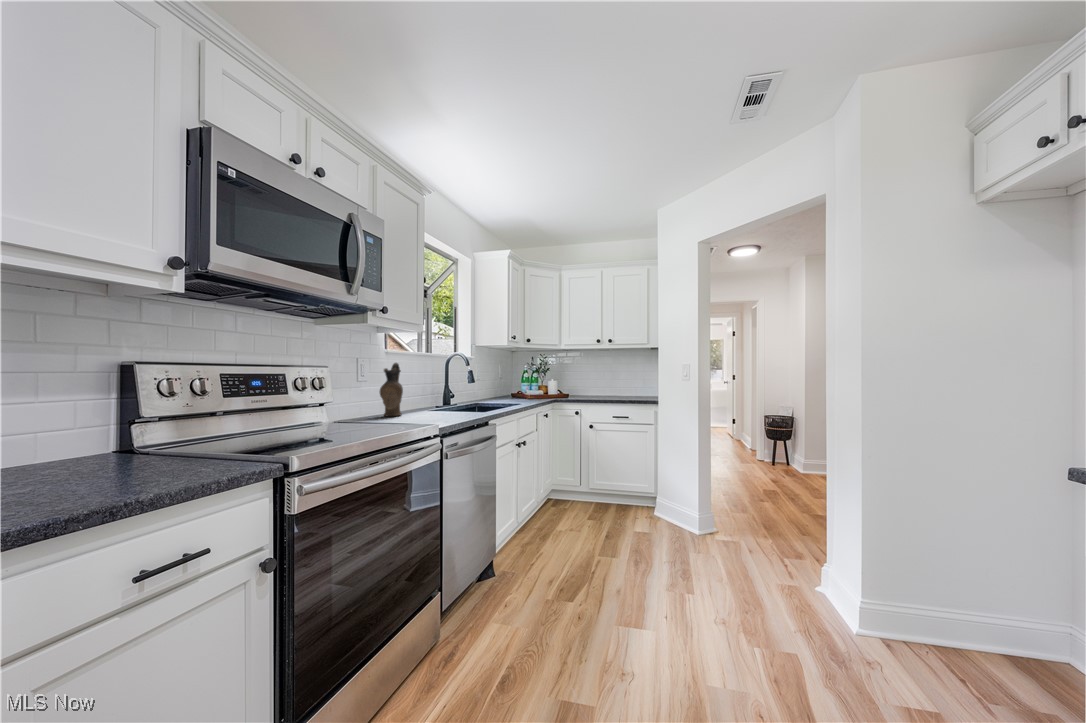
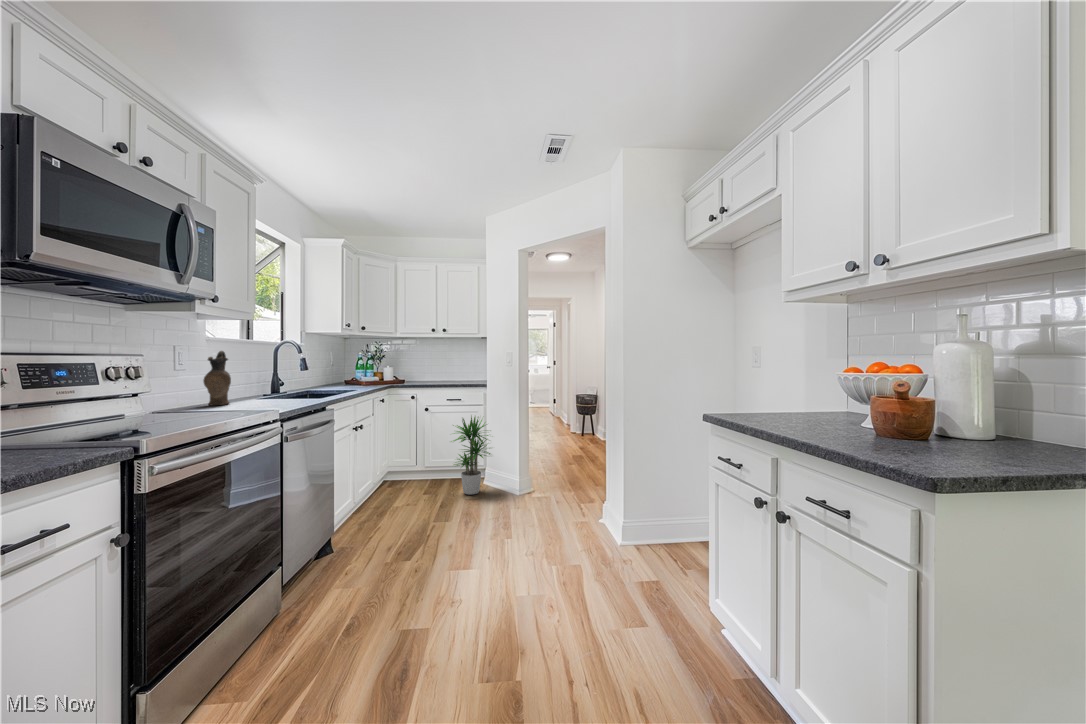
potted plant: none [614,432,669,526] -> present [451,416,490,495]

